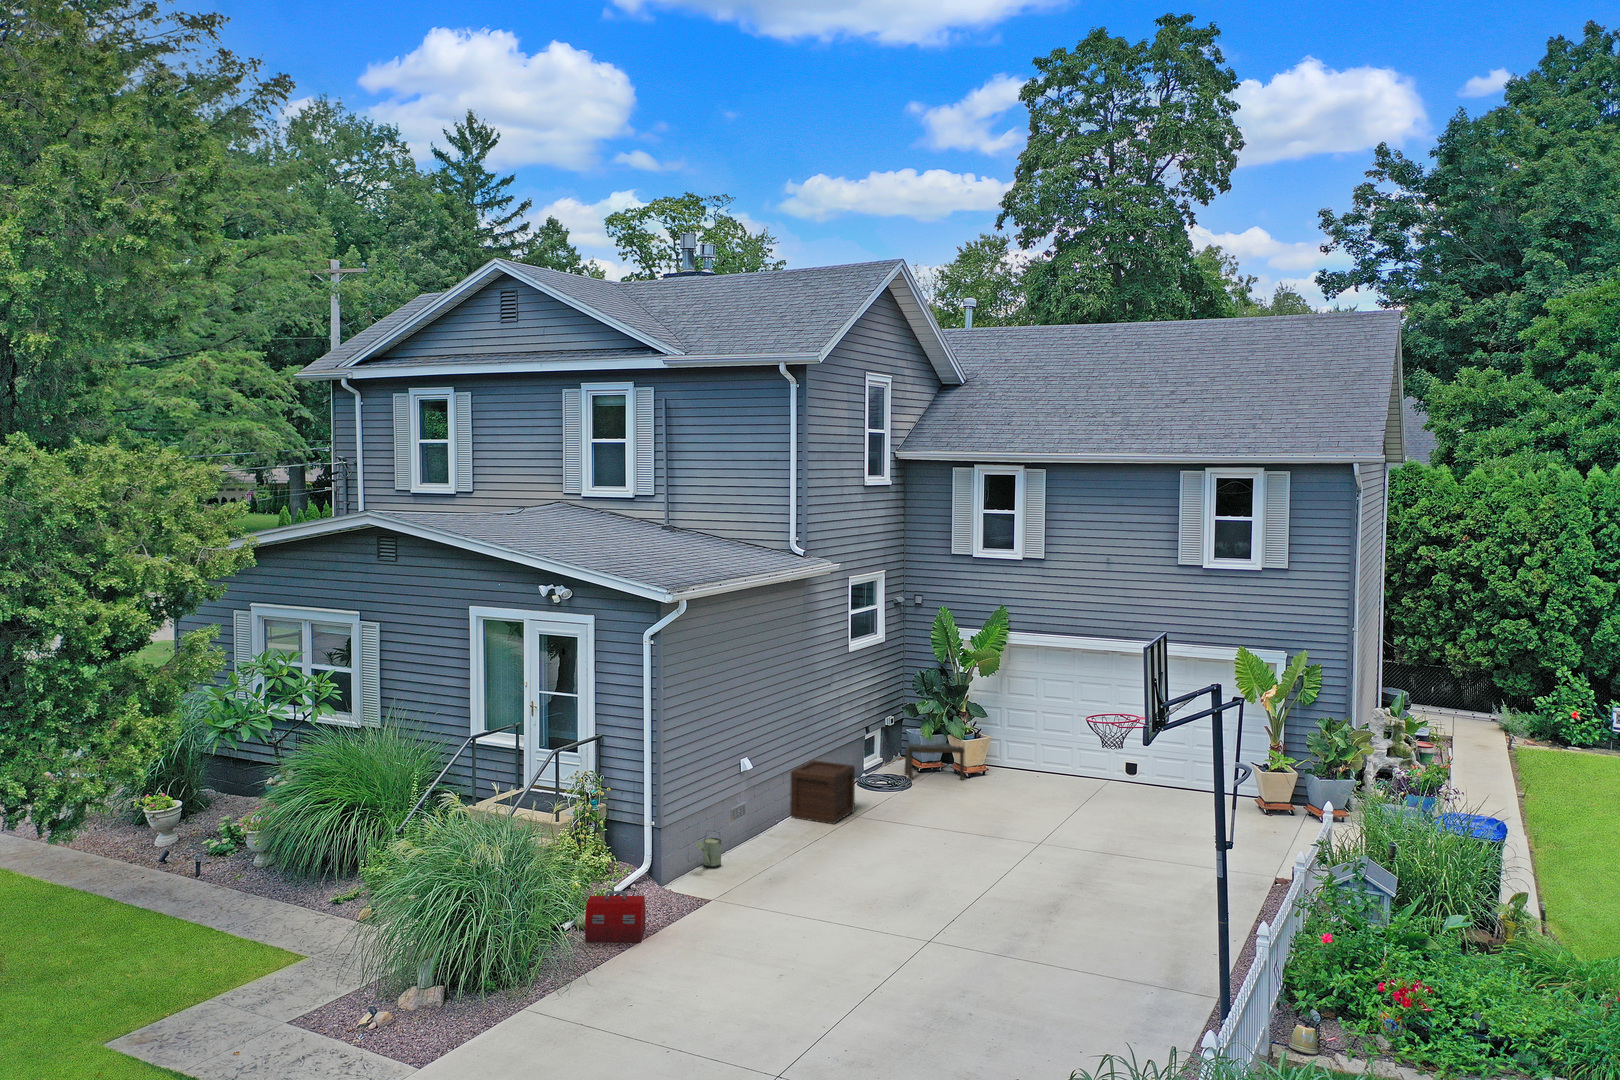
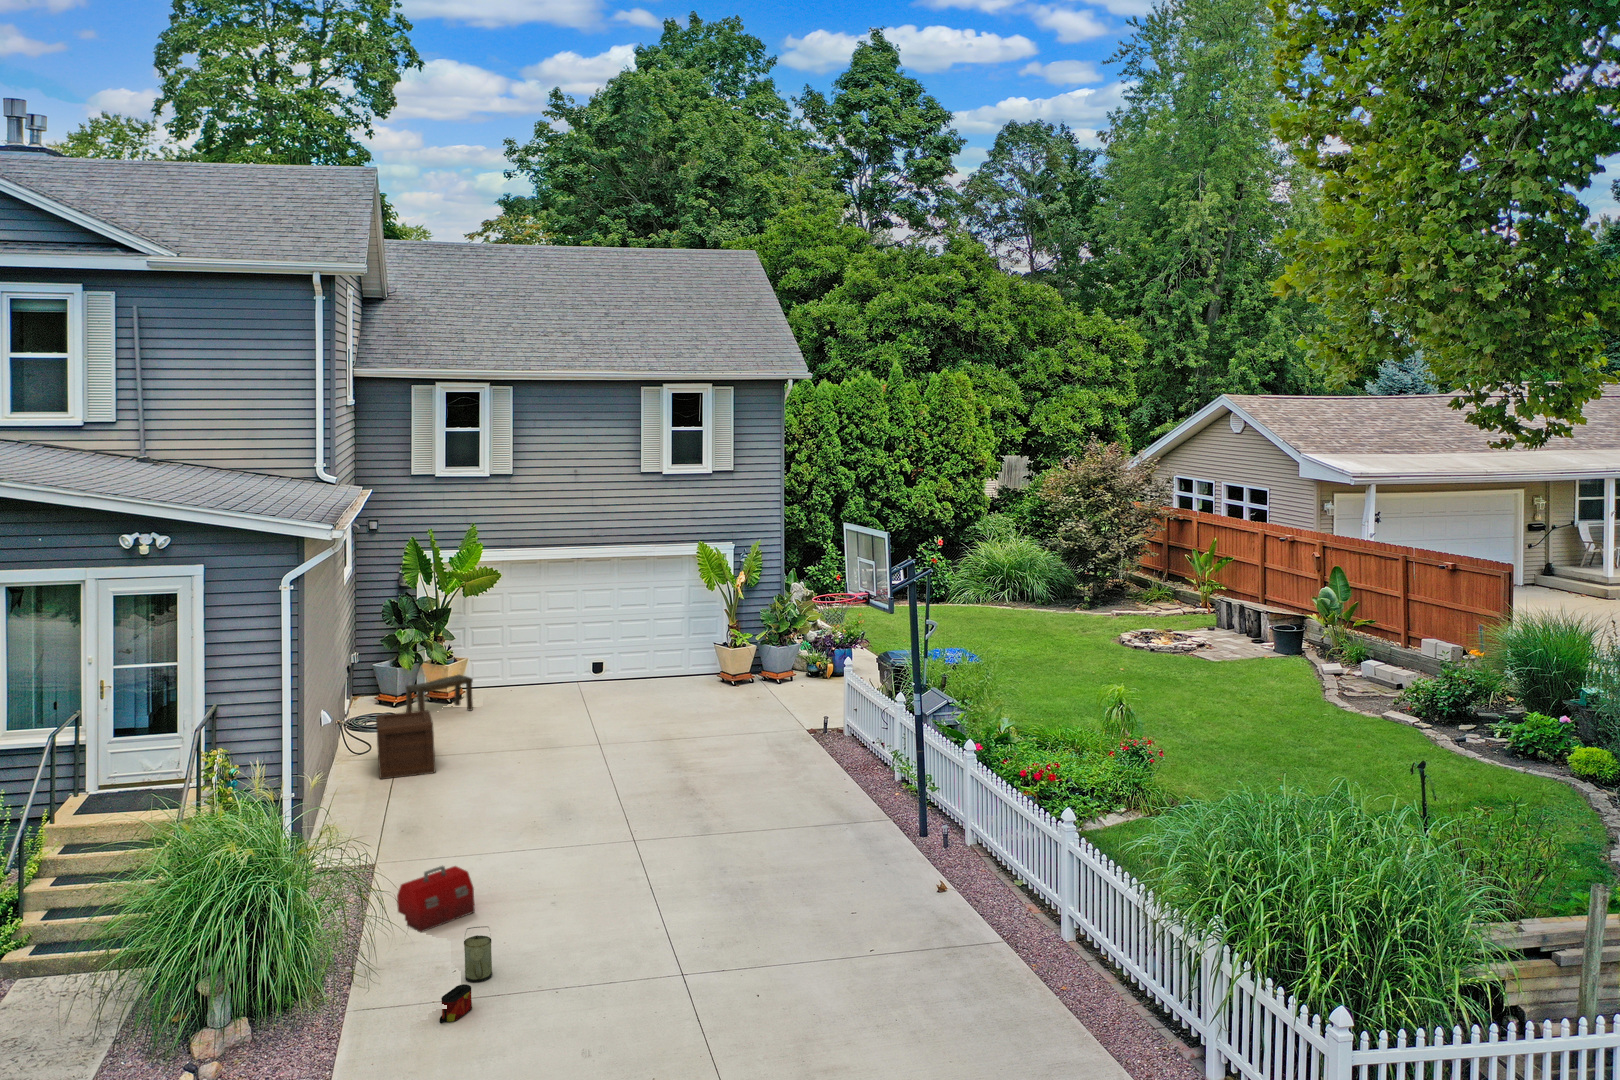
watering can: present [696,831,721,868] -> present [464,926,492,982]
bag: none [465,988,504,1016] -> present [440,984,472,1023]

